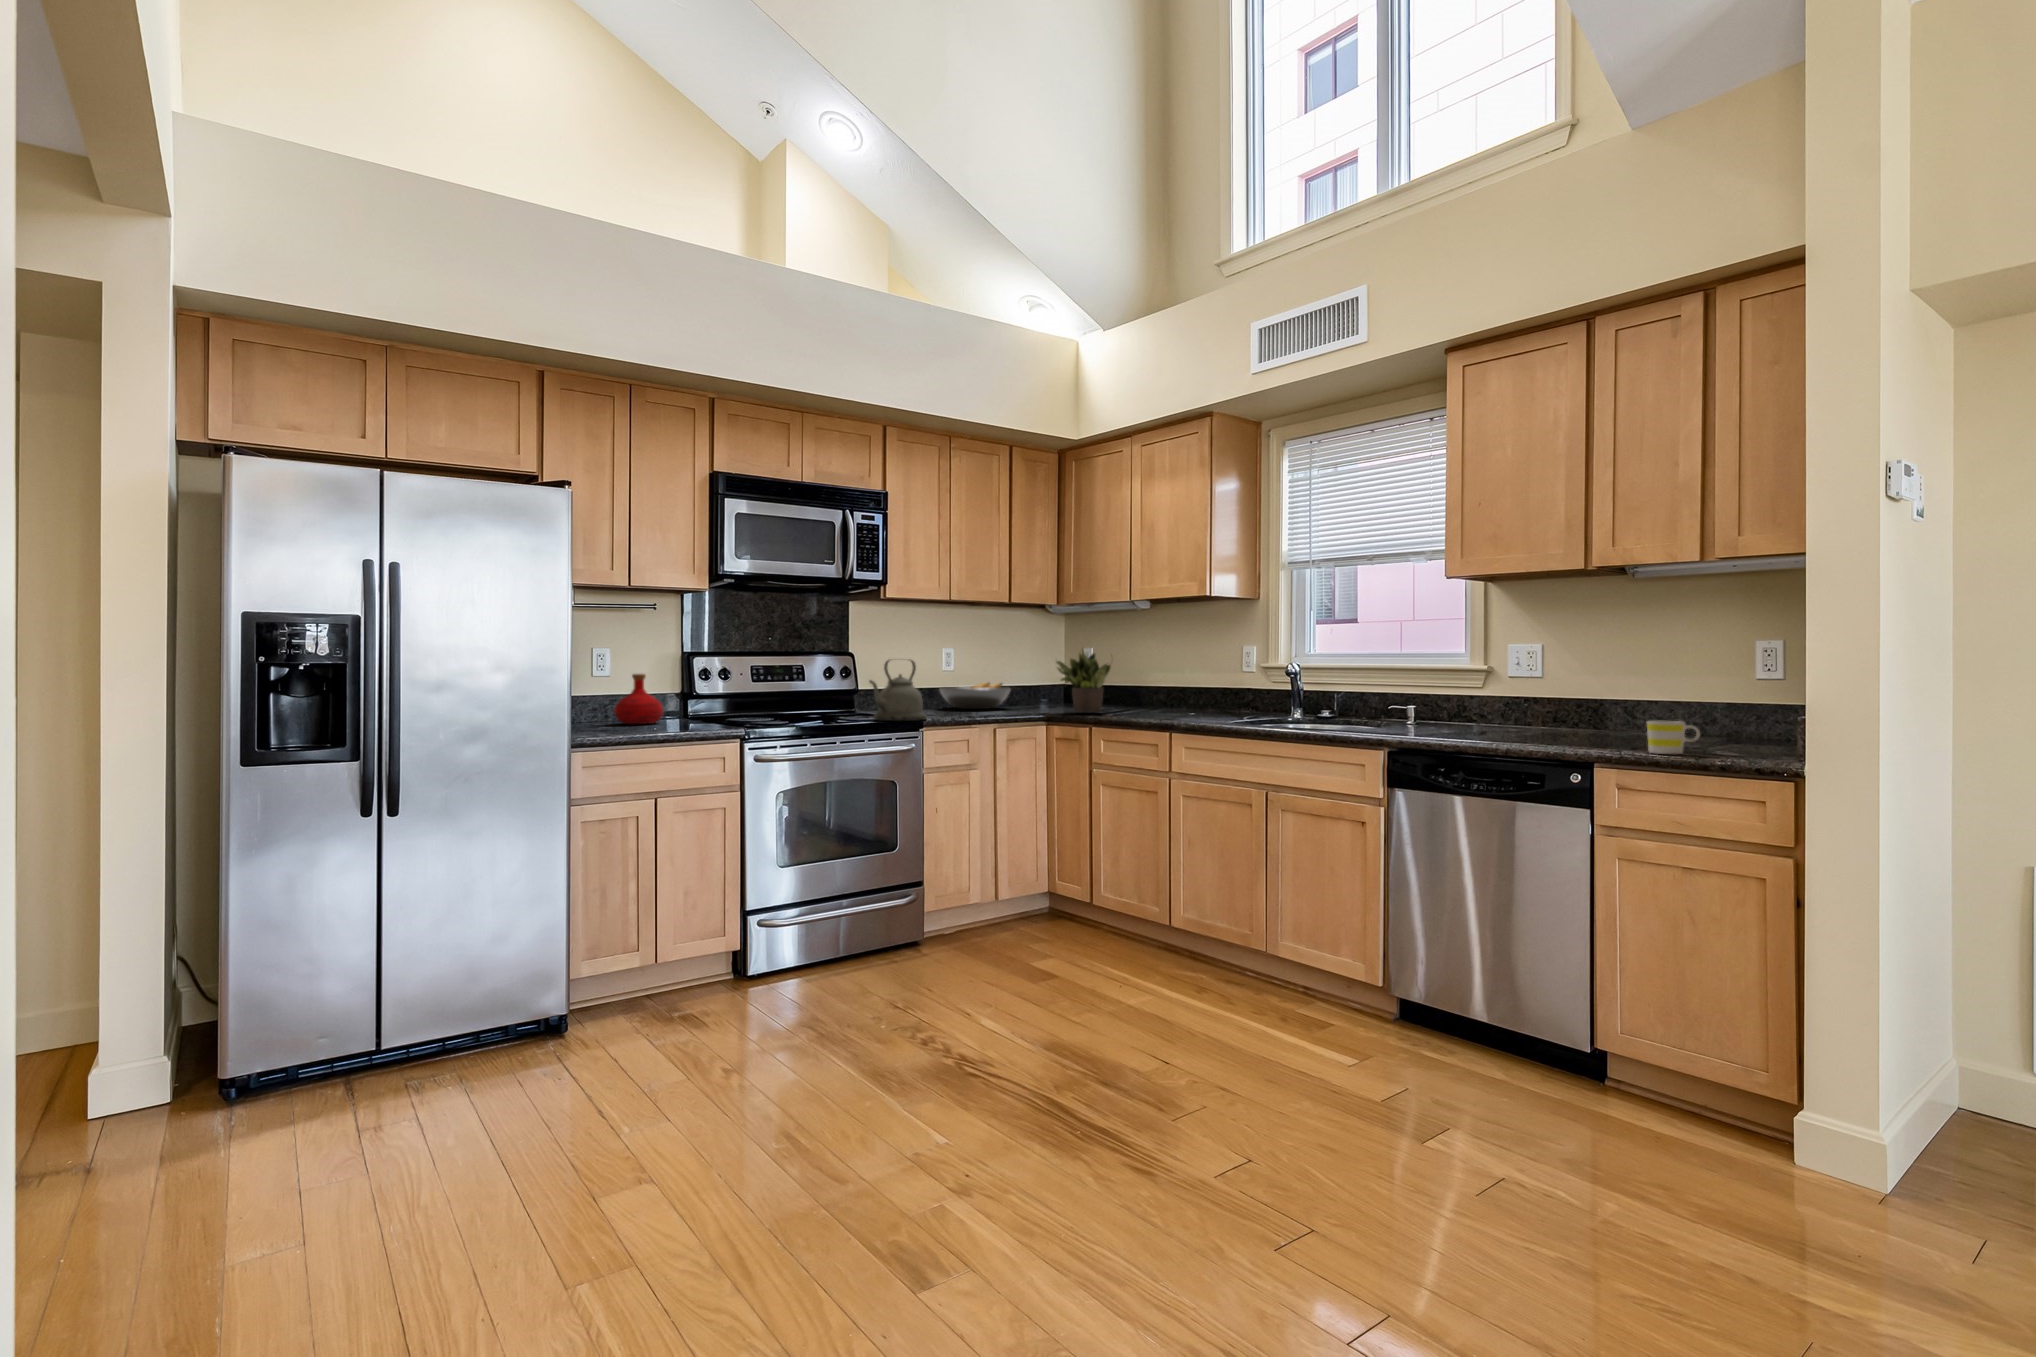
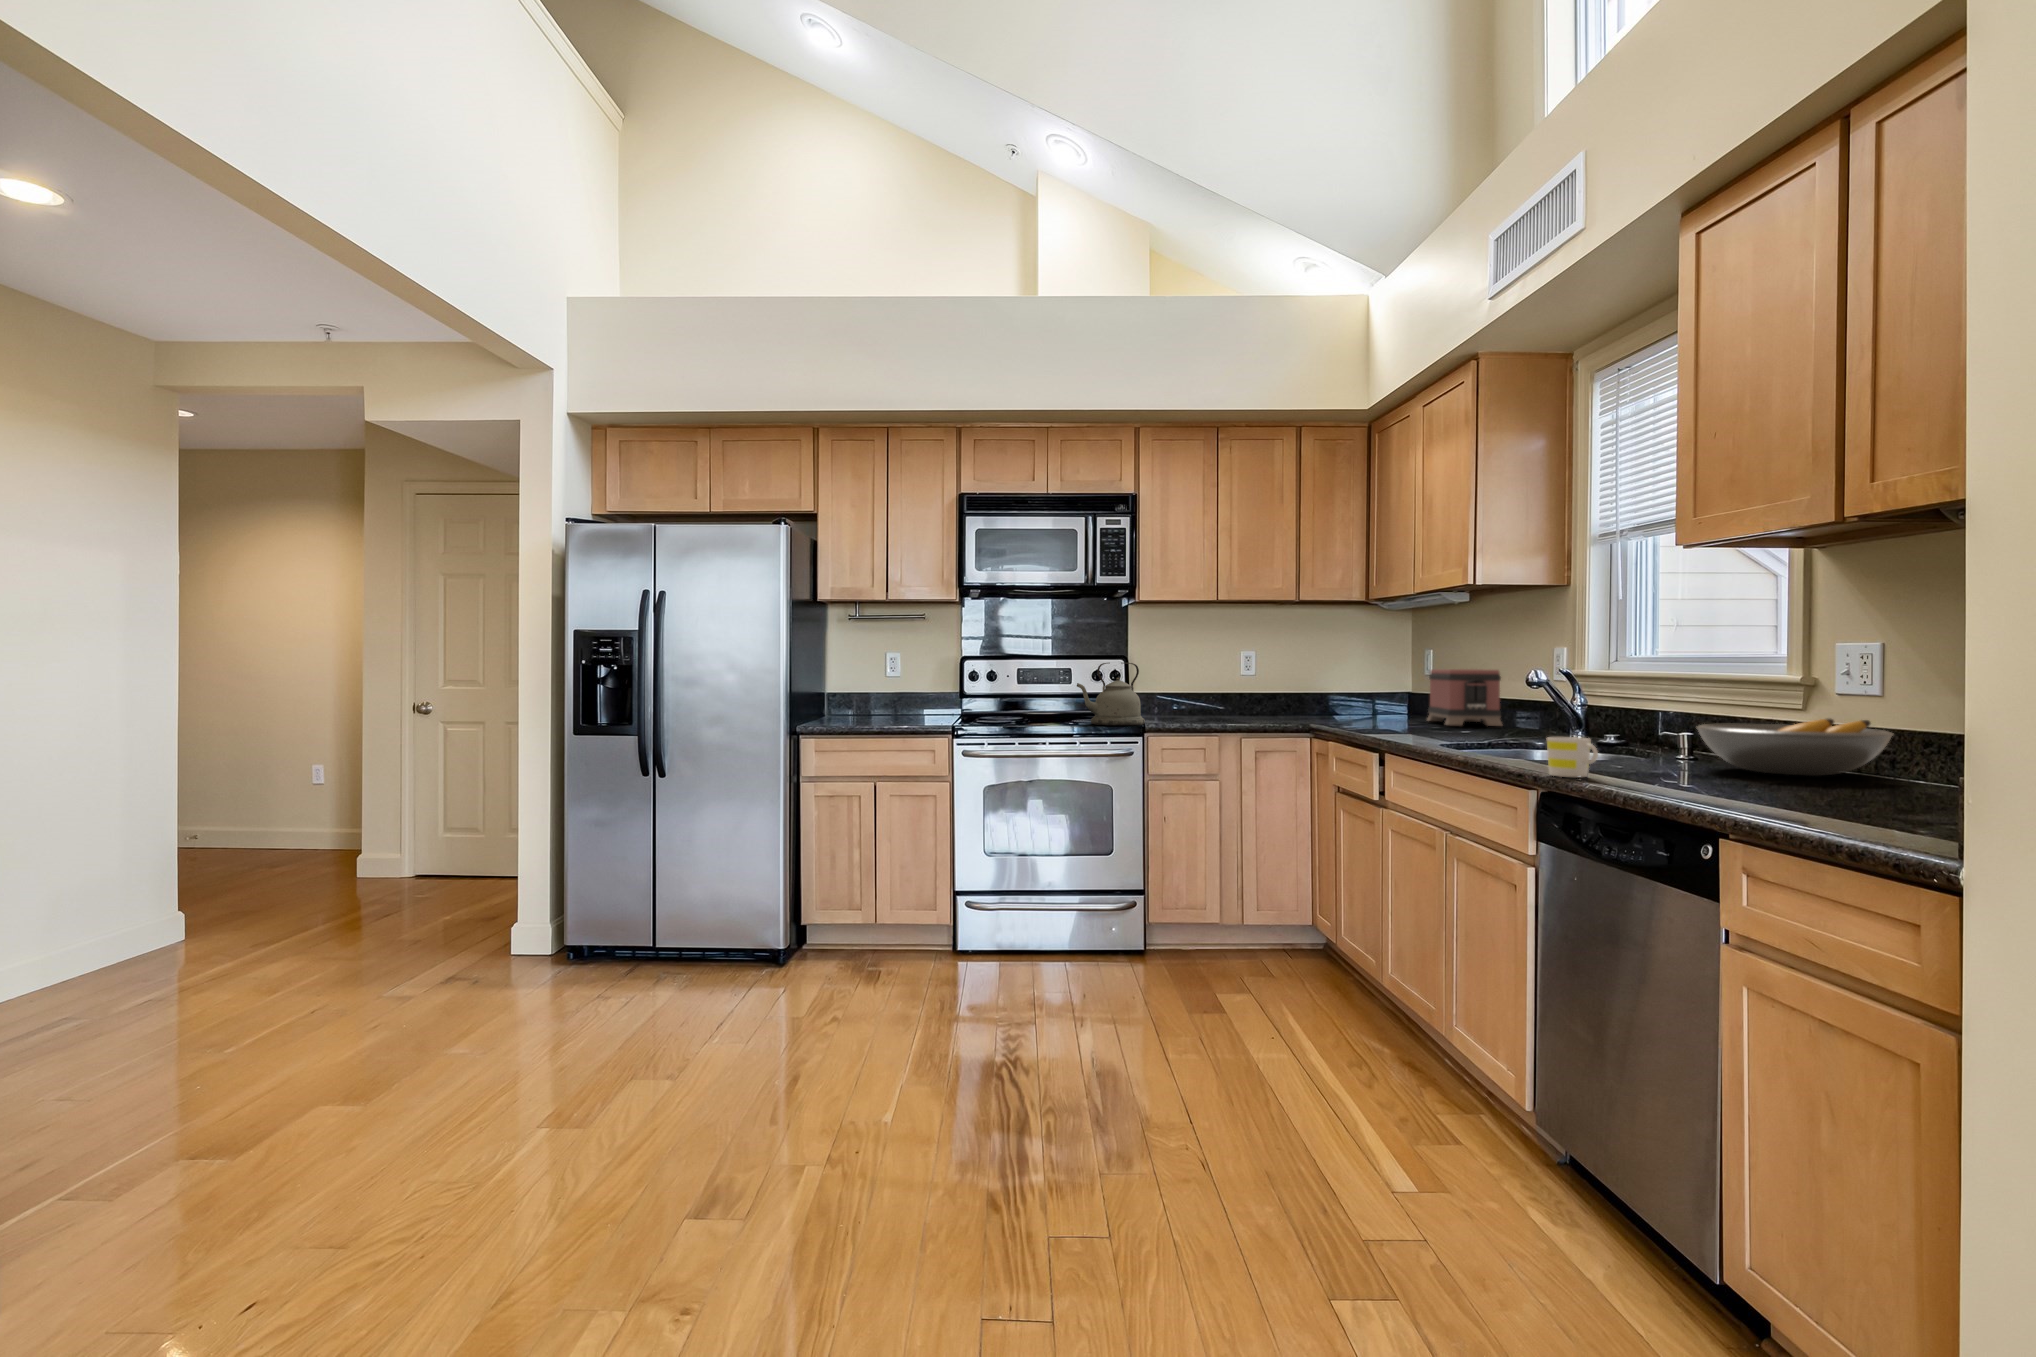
potted plant: present [1057,652,1111,713] -> none [1302,649,1368,725]
toaster: none [1131,664,1204,710] -> present [1427,669,1502,726]
bottle: present [614,674,663,724] -> none [894,675,934,719]
fruit bowl: present [940,683,1010,709] -> present [1696,718,1893,776]
mug: present [1647,721,1700,754] -> present [1547,737,1598,777]

